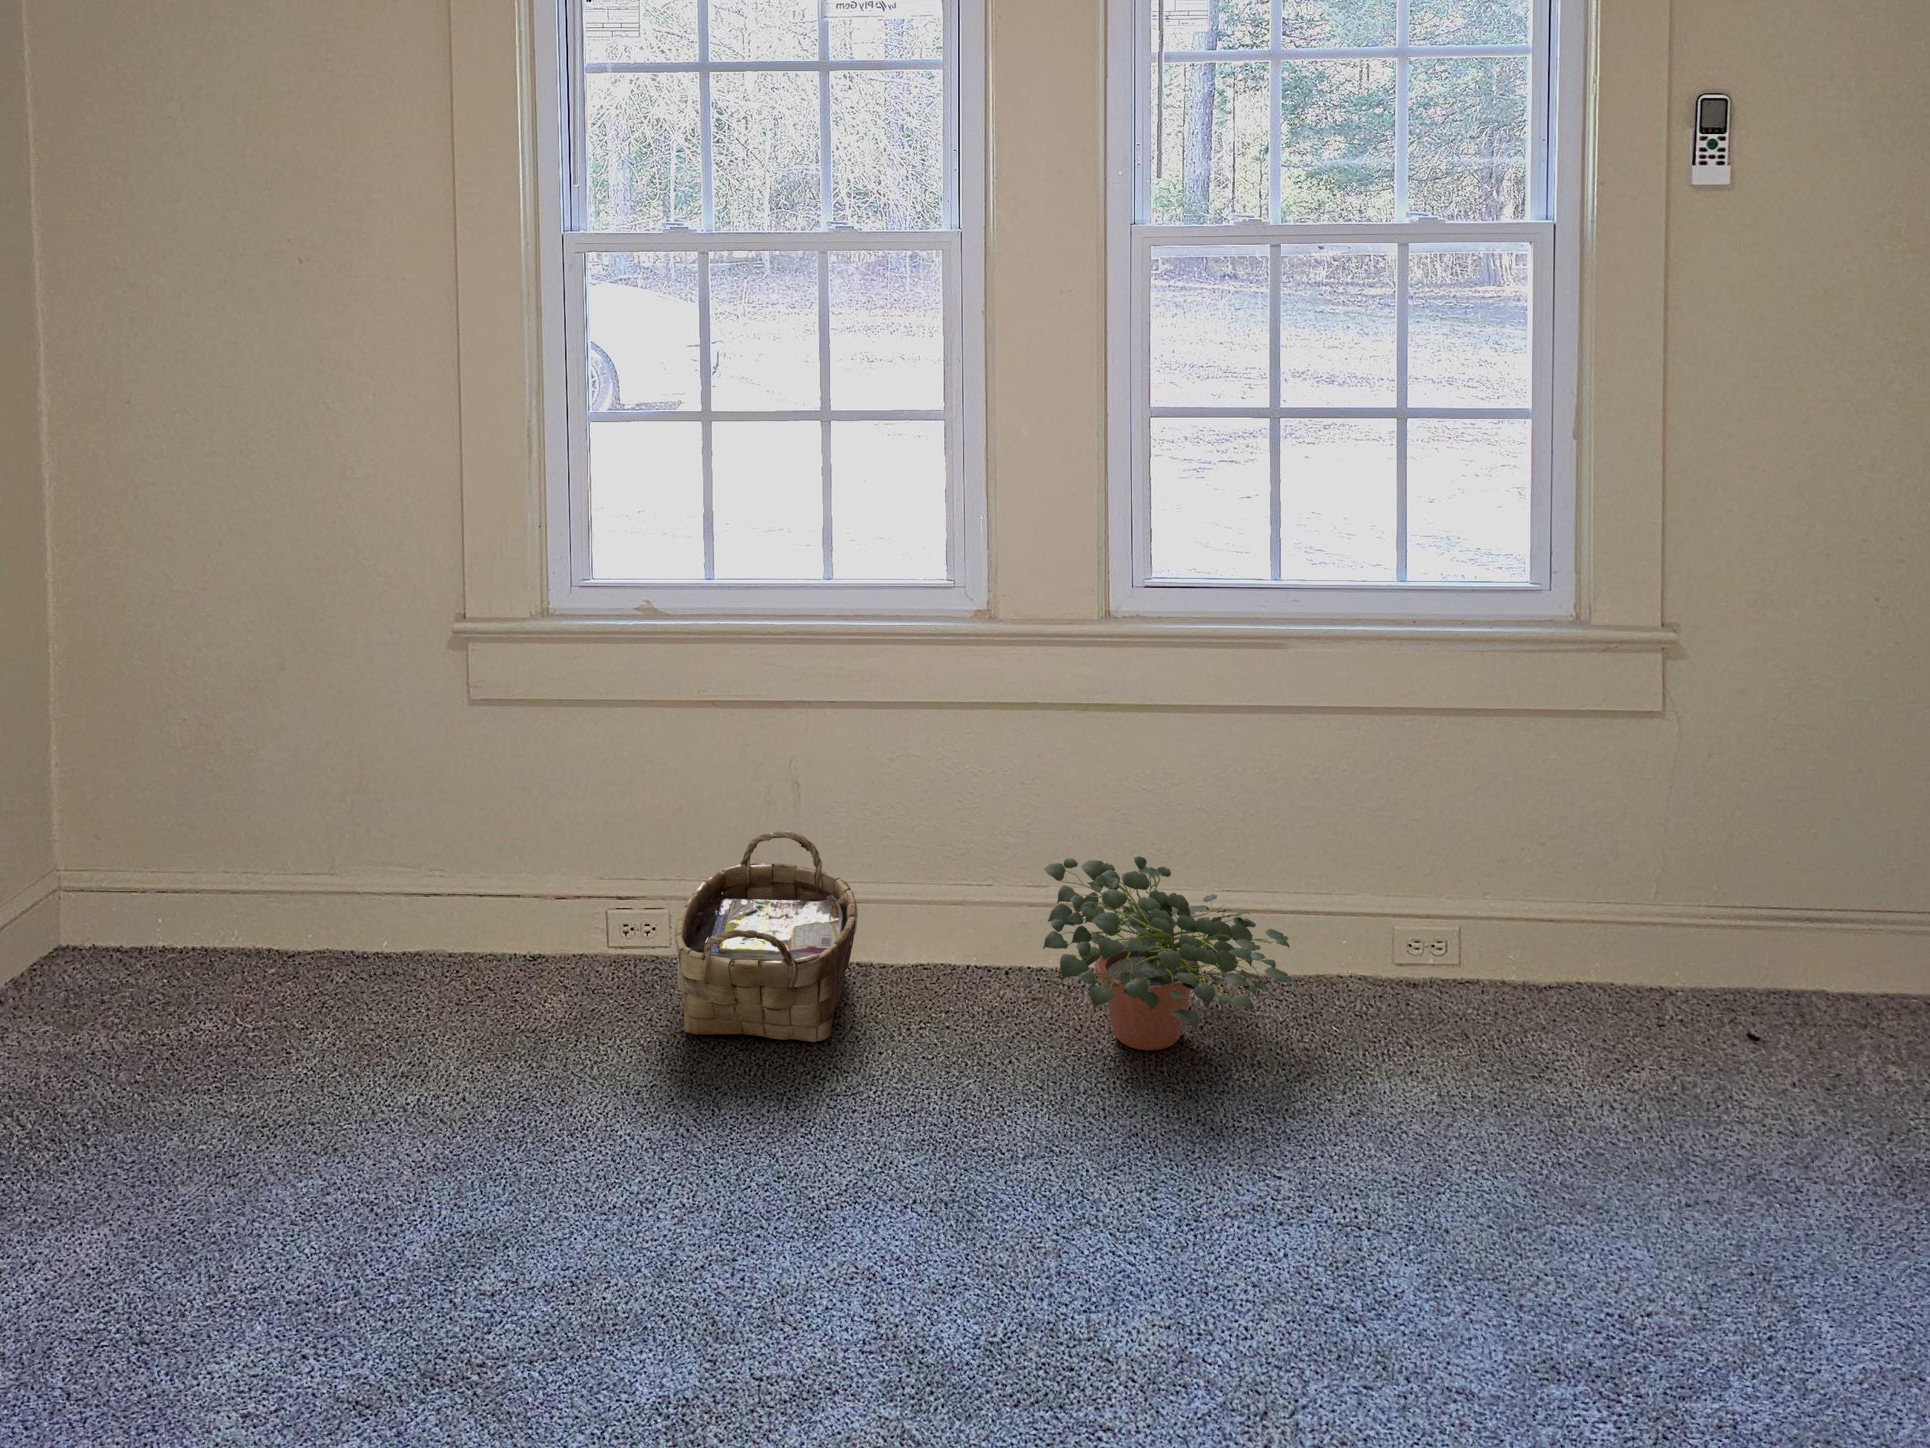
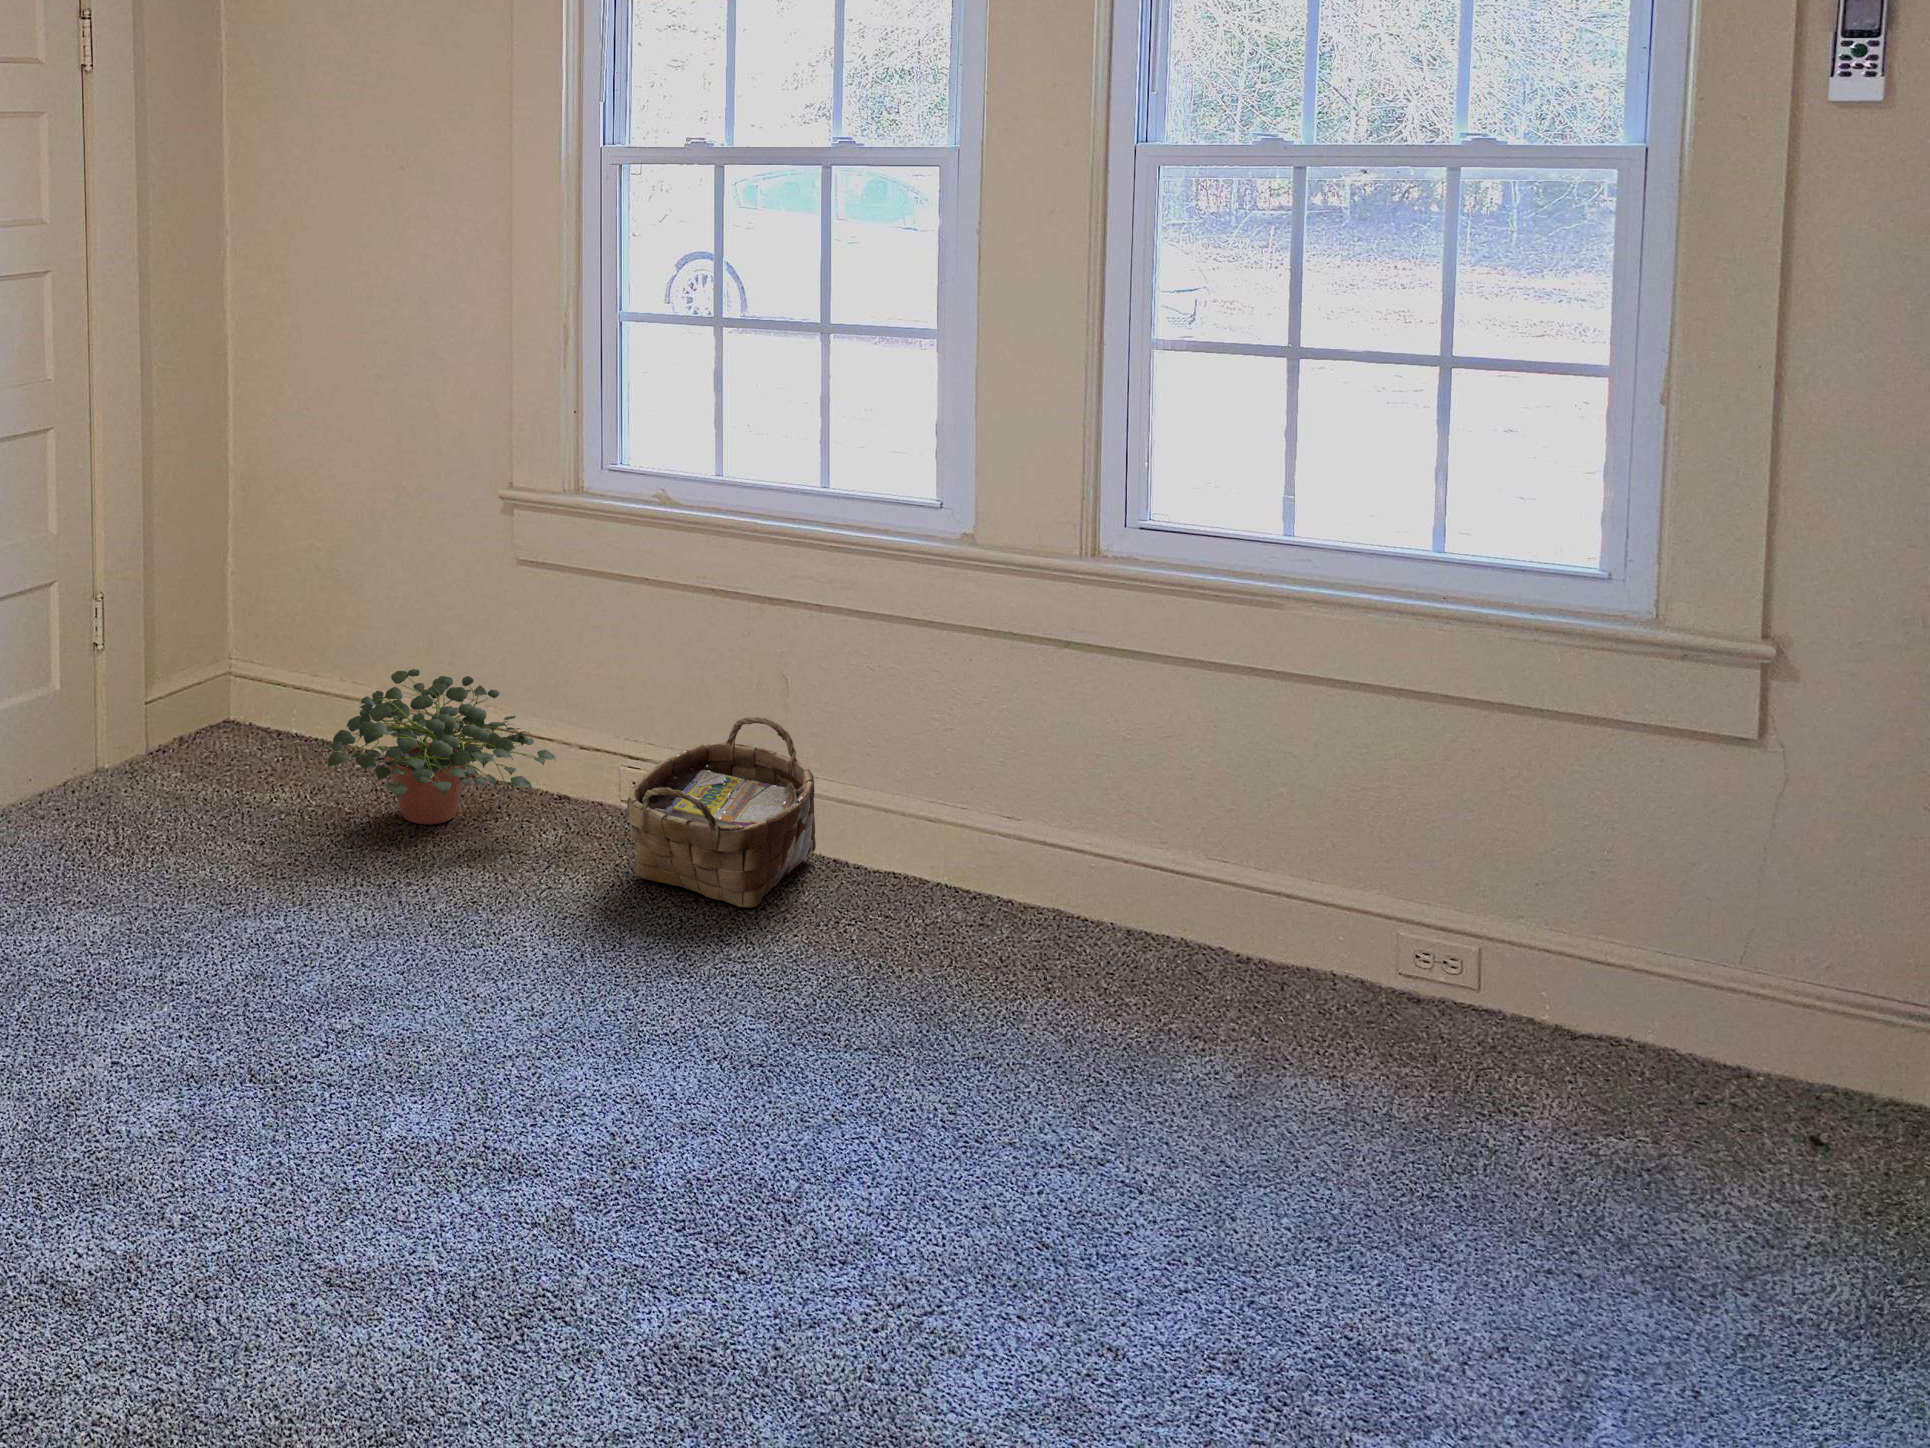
potted plant: present [1043,856,1292,1050] -> present [328,669,556,824]

